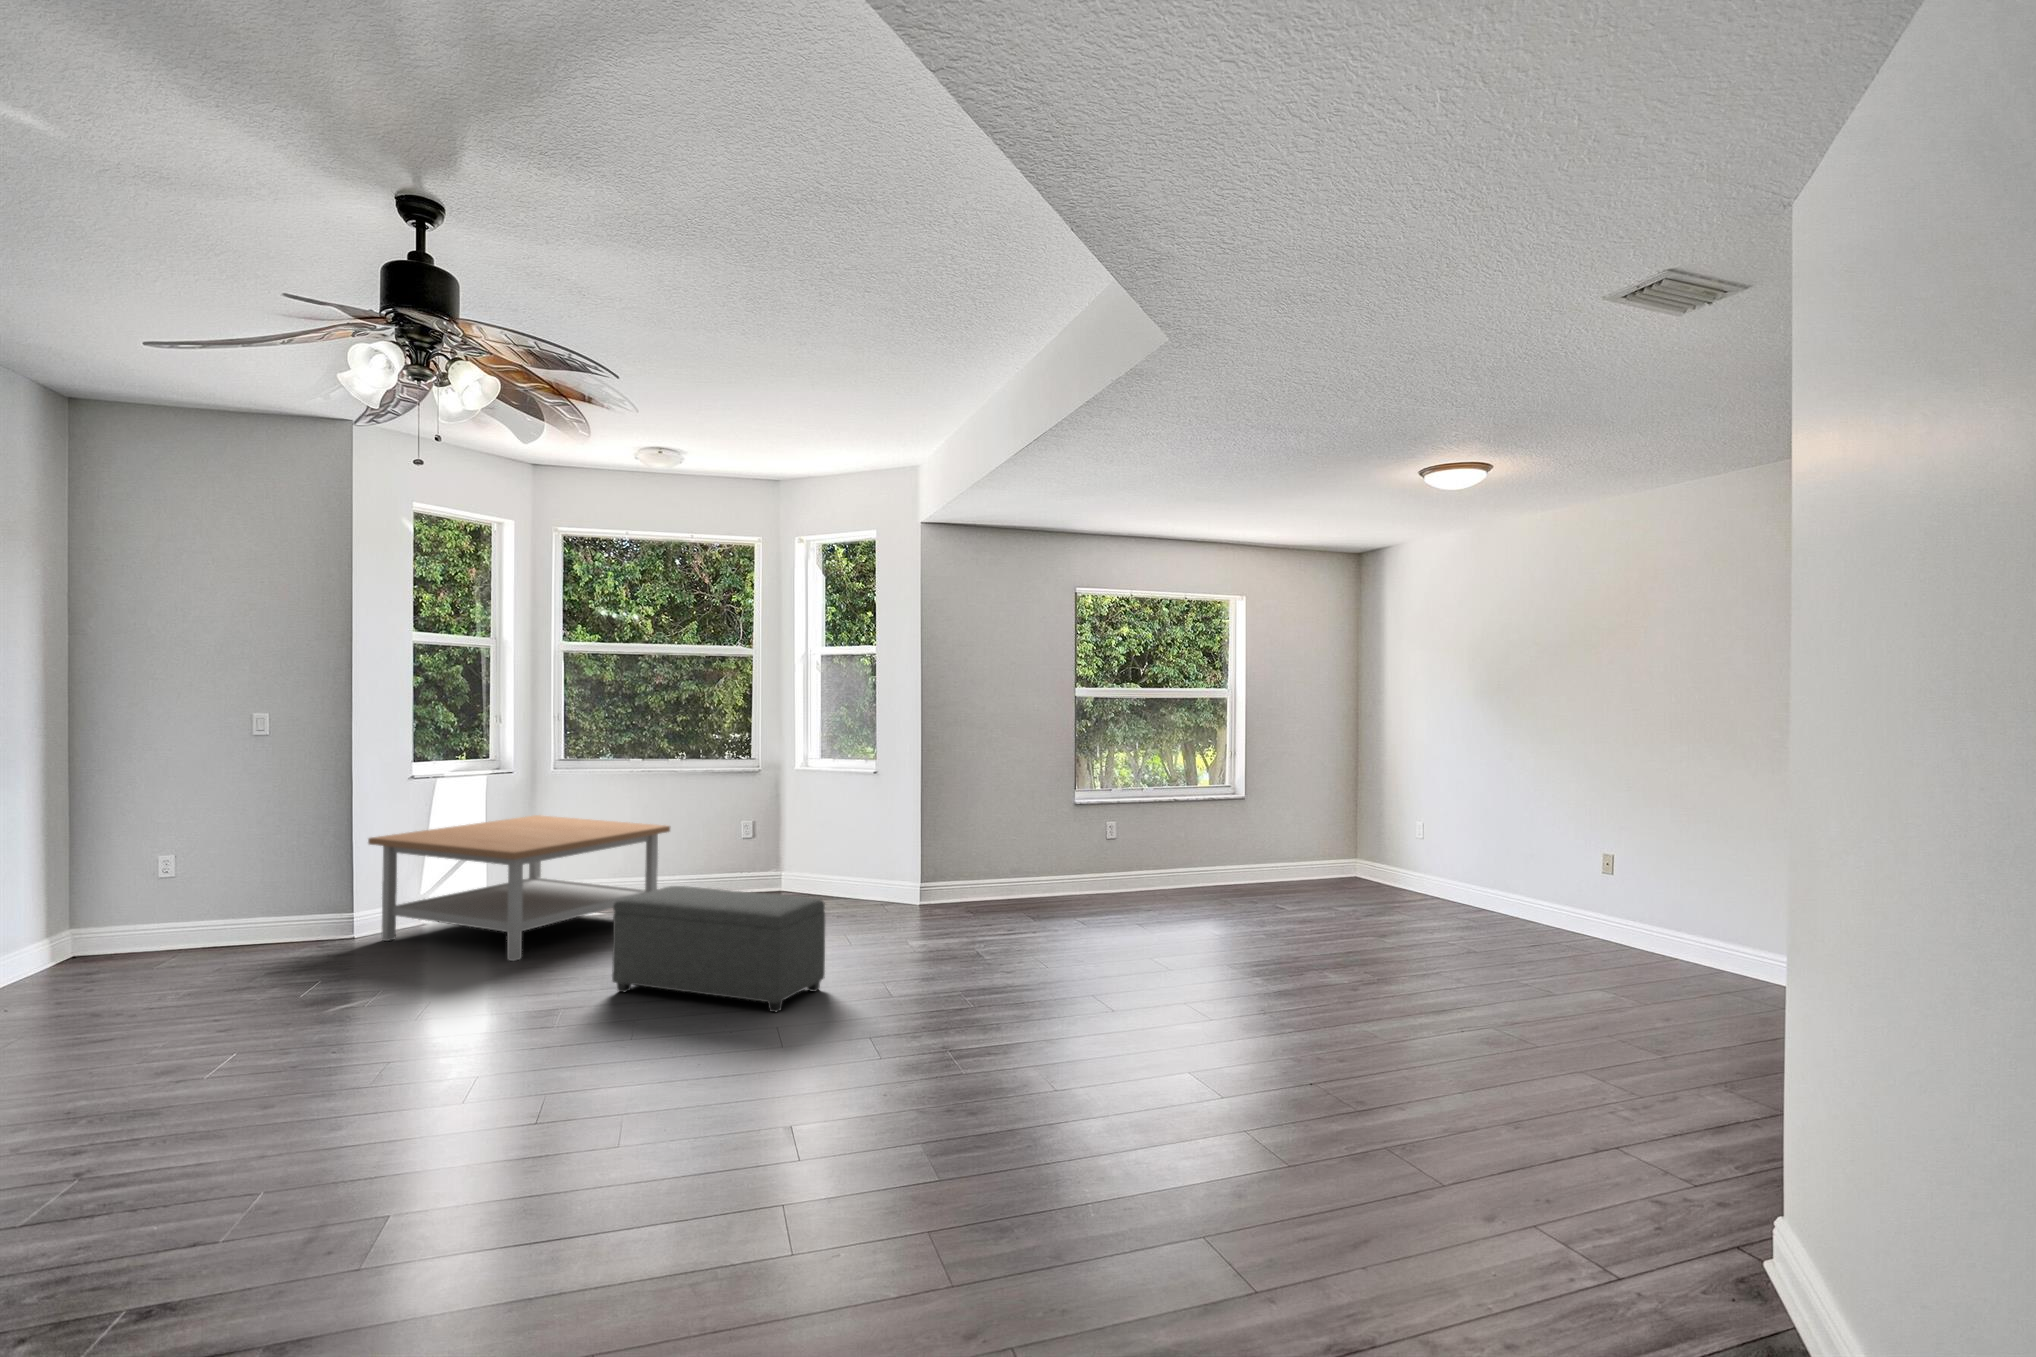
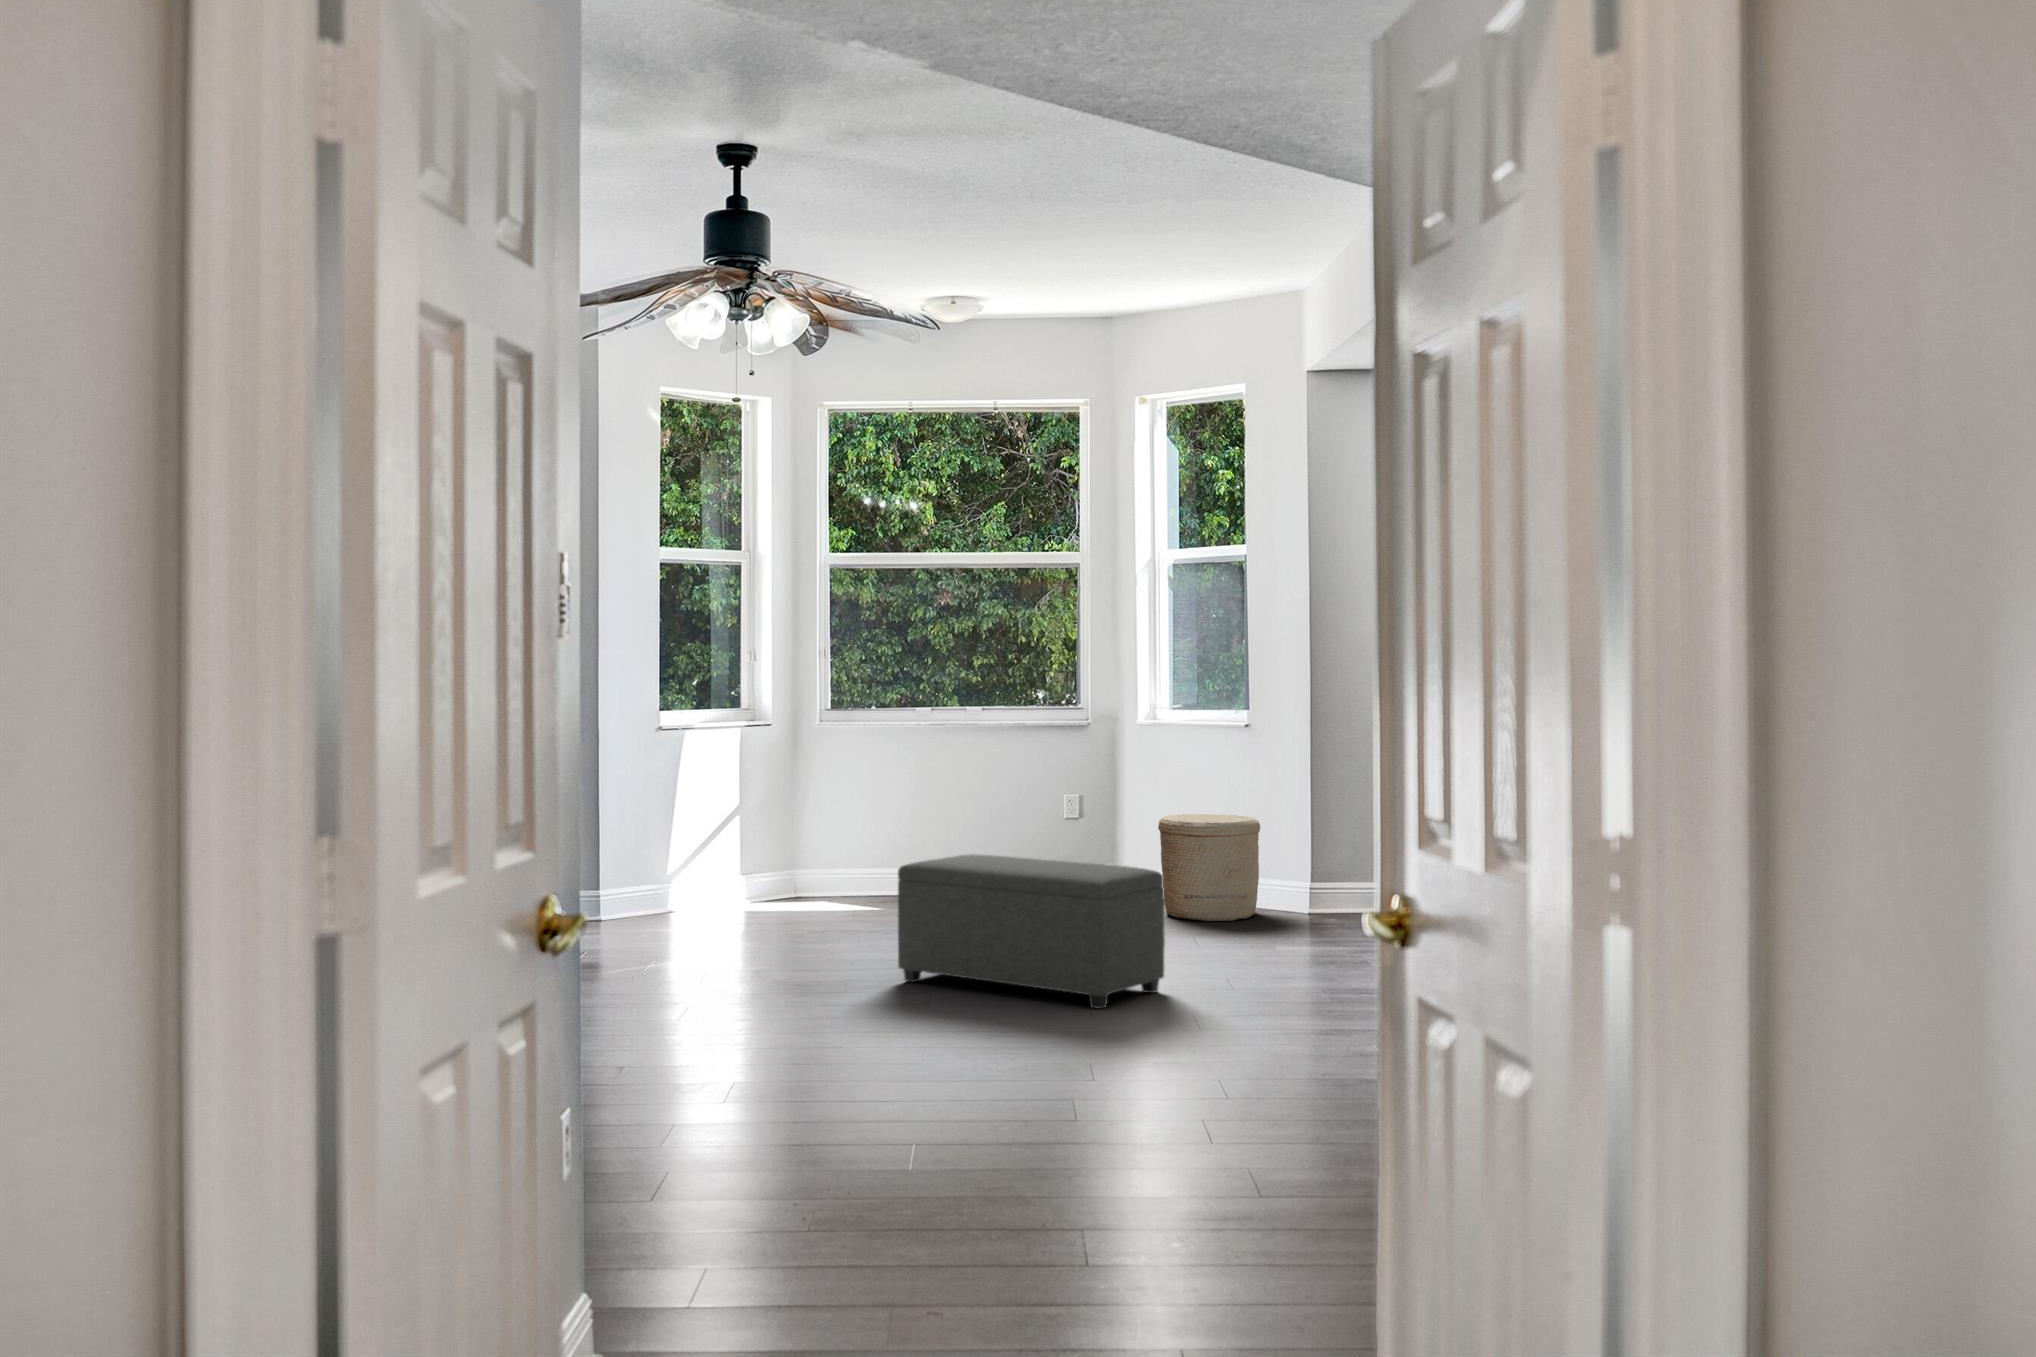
coffee table: present [368,815,670,961] -> none [612,782,967,950]
woven basket: none [814,834,886,913] -> present [1158,814,1260,921]

